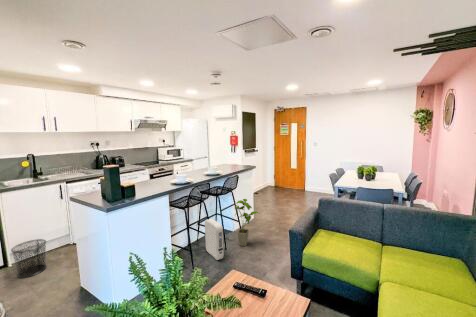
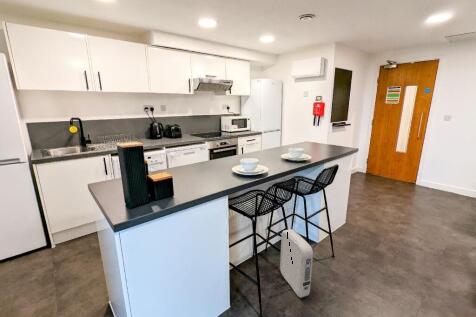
house plant: present [235,199,258,246] -> none [328,205,373,276]
waste bin: present [11,239,46,278] -> none [45,223,86,269]

